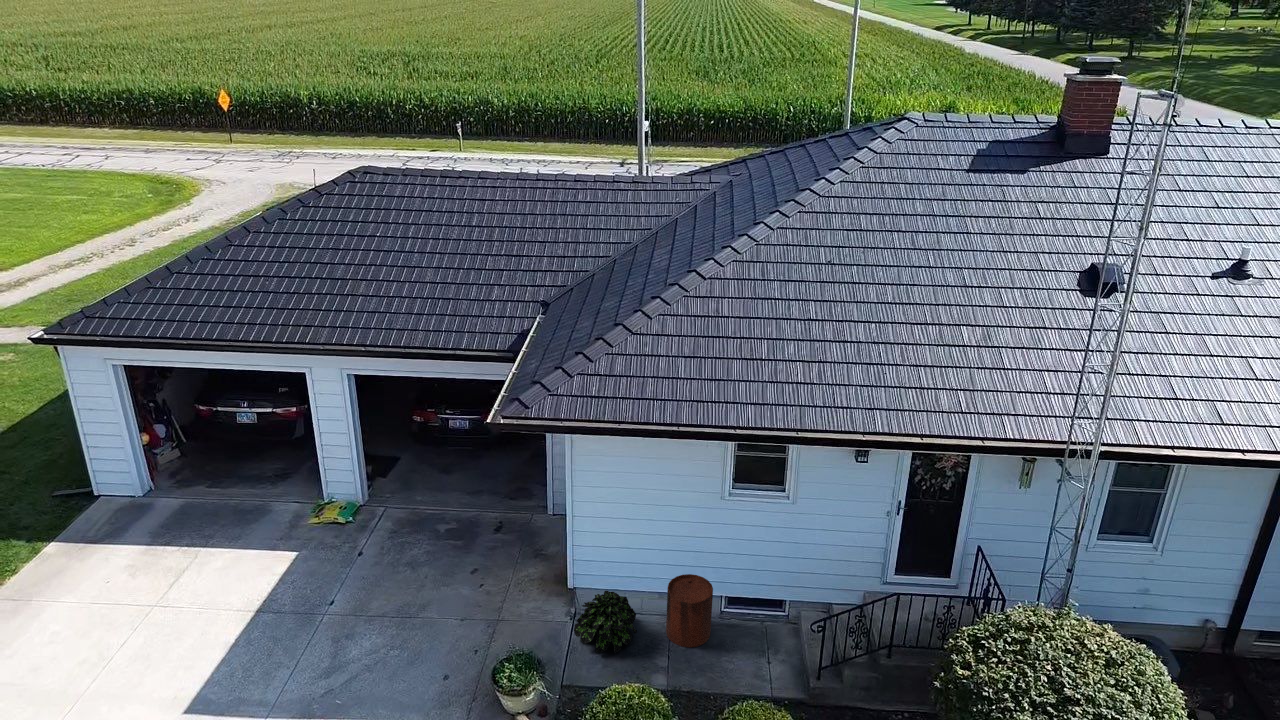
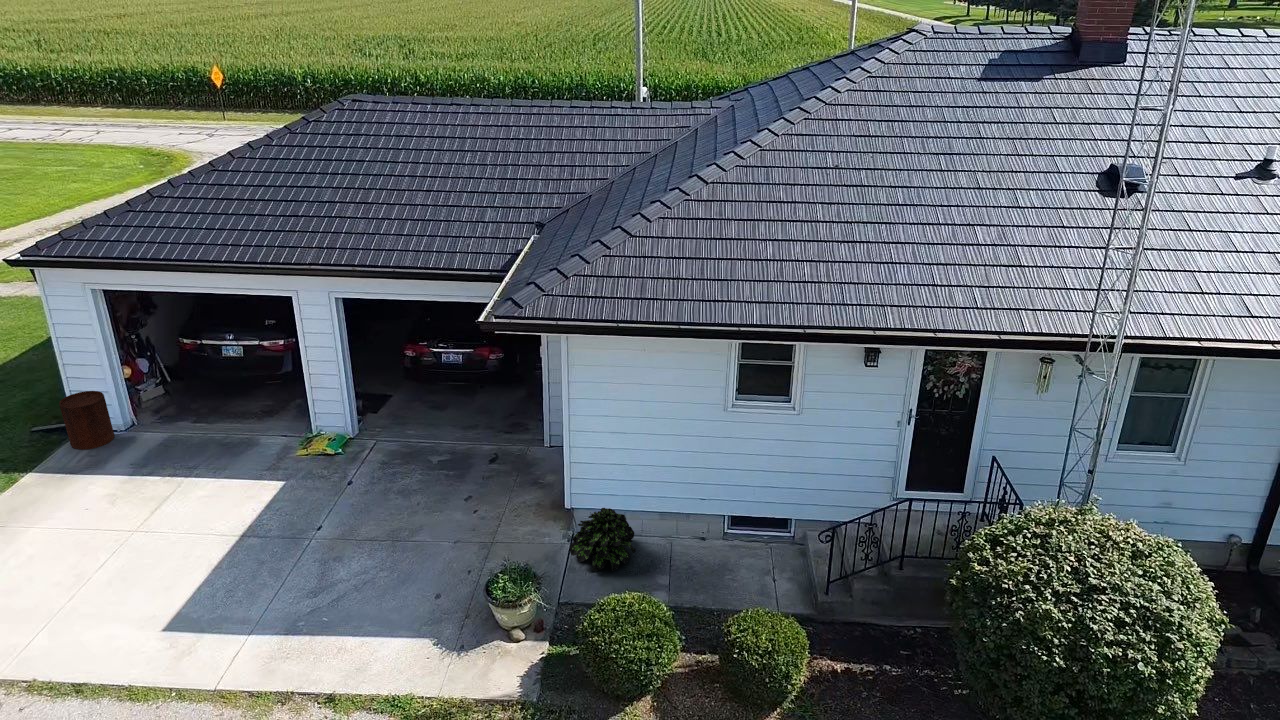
trash can: present [666,574,713,647] -> present [59,391,114,450]

